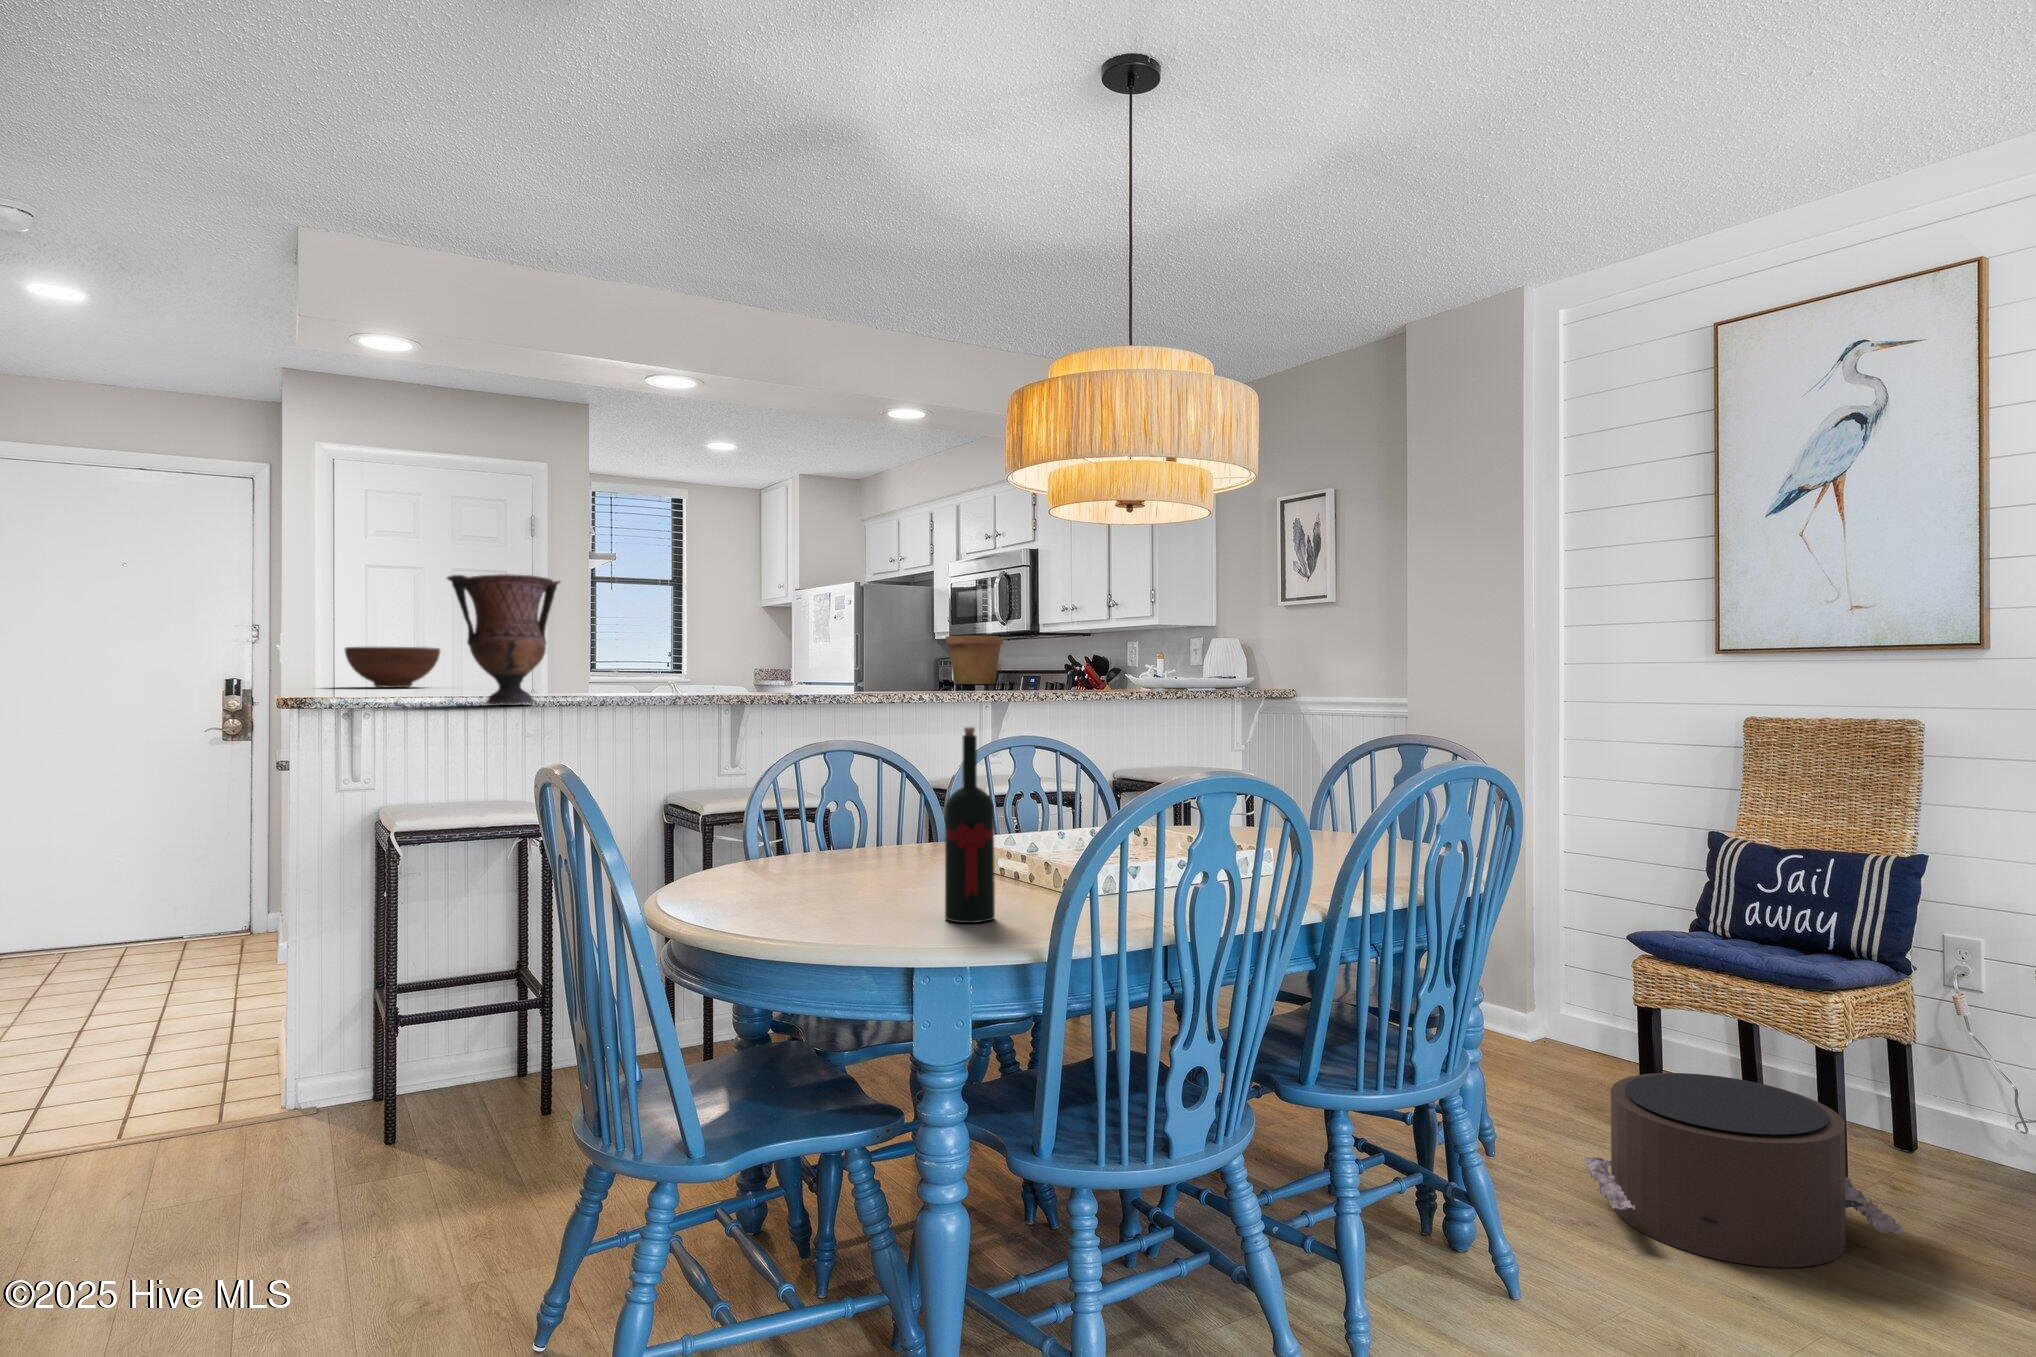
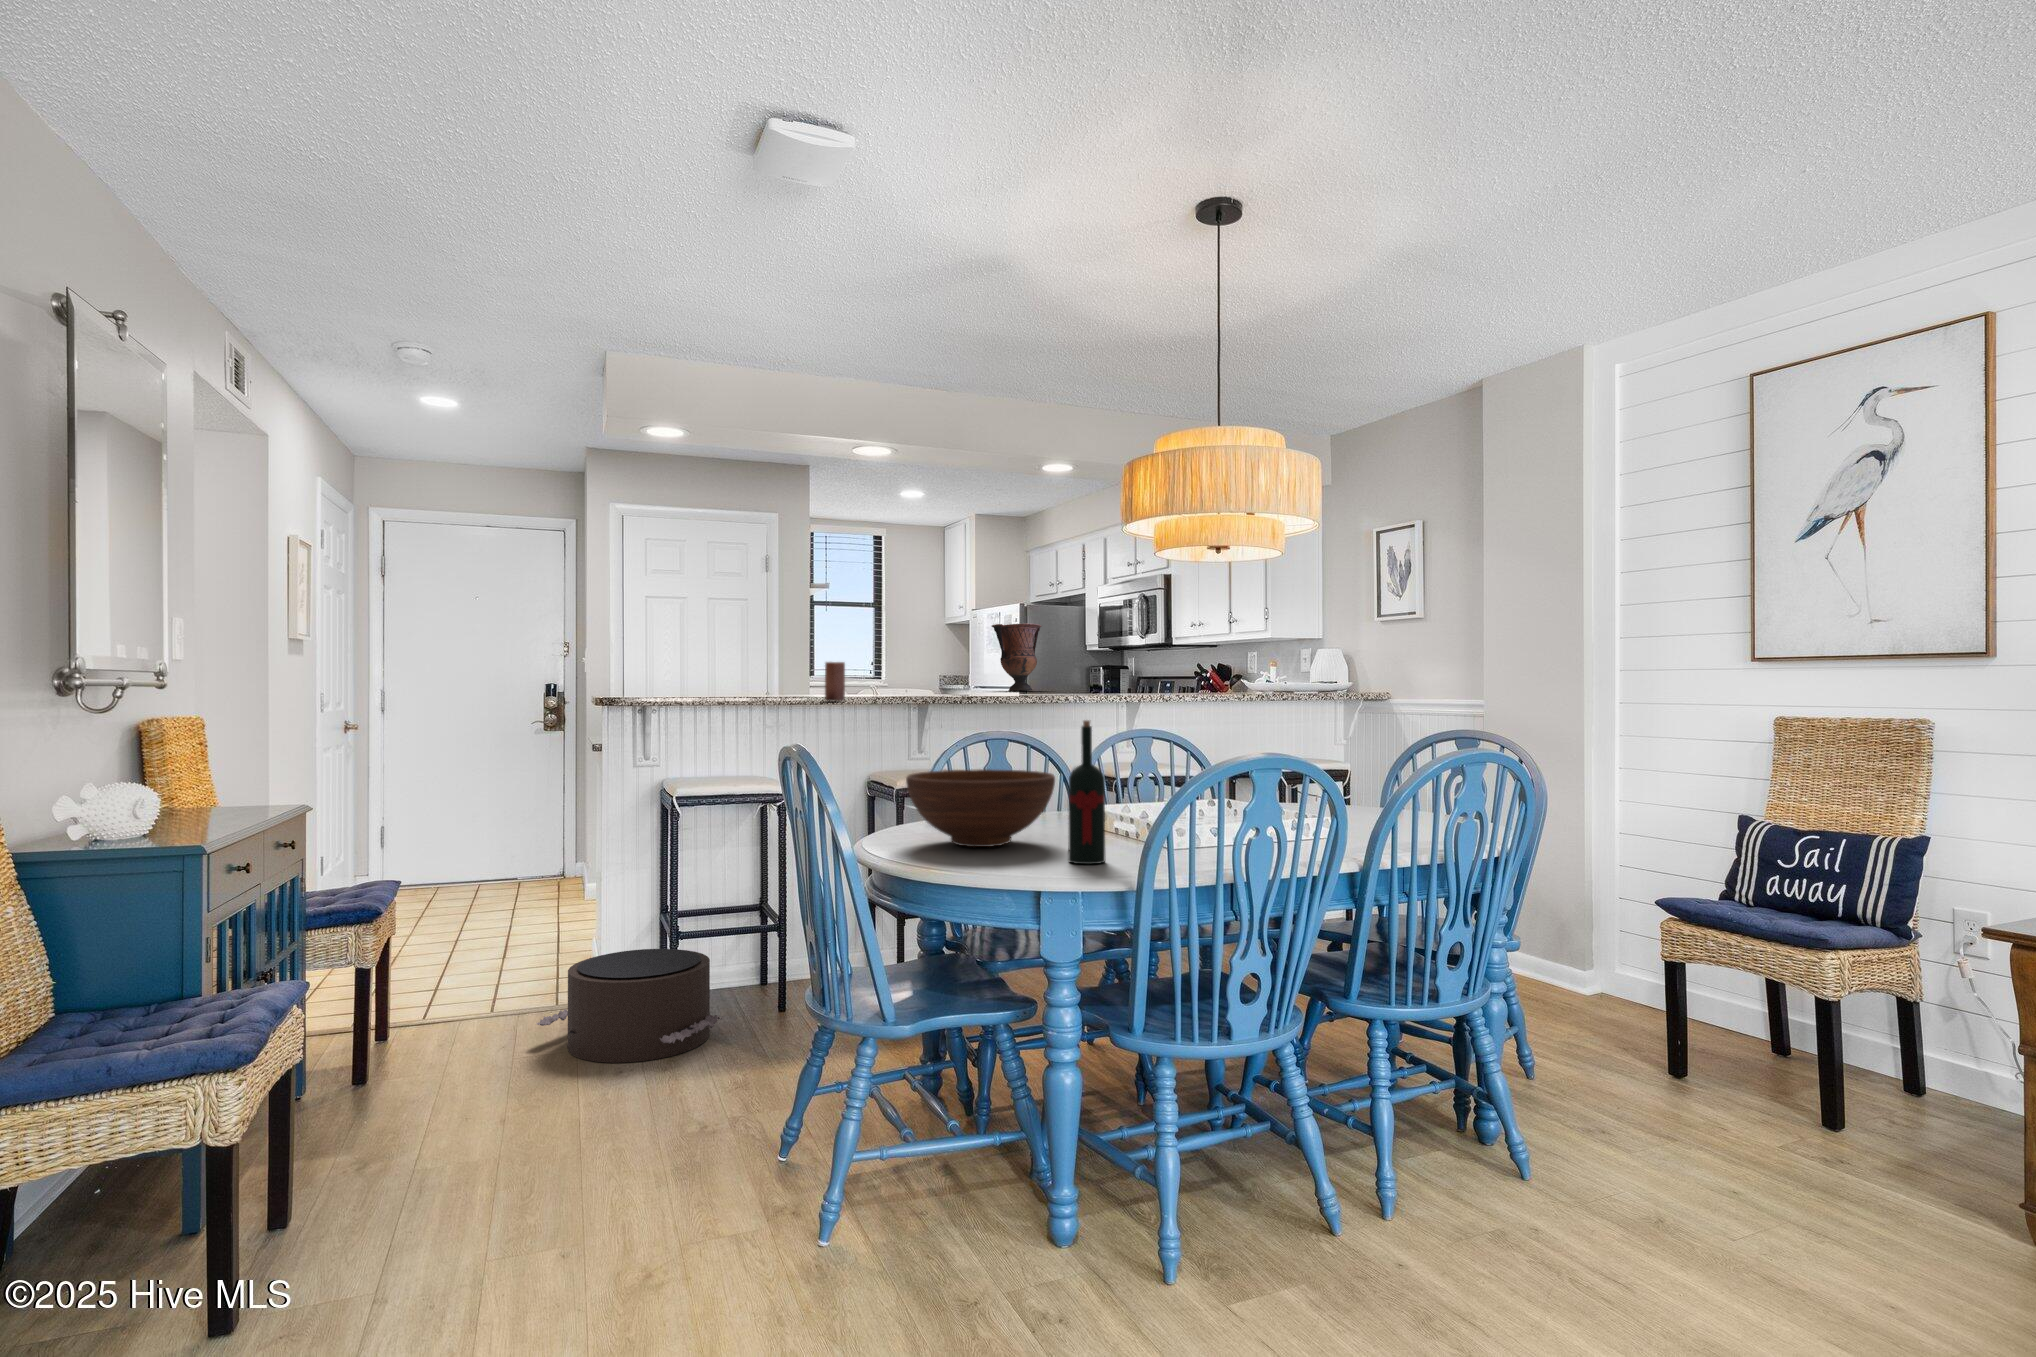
vase: present [447,574,560,704] -> present [992,624,1041,691]
flower pot: present [946,636,1004,684] -> none [1096,646,1146,687]
fruit bowl: present [345,647,440,688] -> present [906,769,1055,847]
candle: none [611,651,638,702] -> present [825,662,845,701]
pouf: present [1584,1073,1905,1267] -> present [536,949,723,1063]

